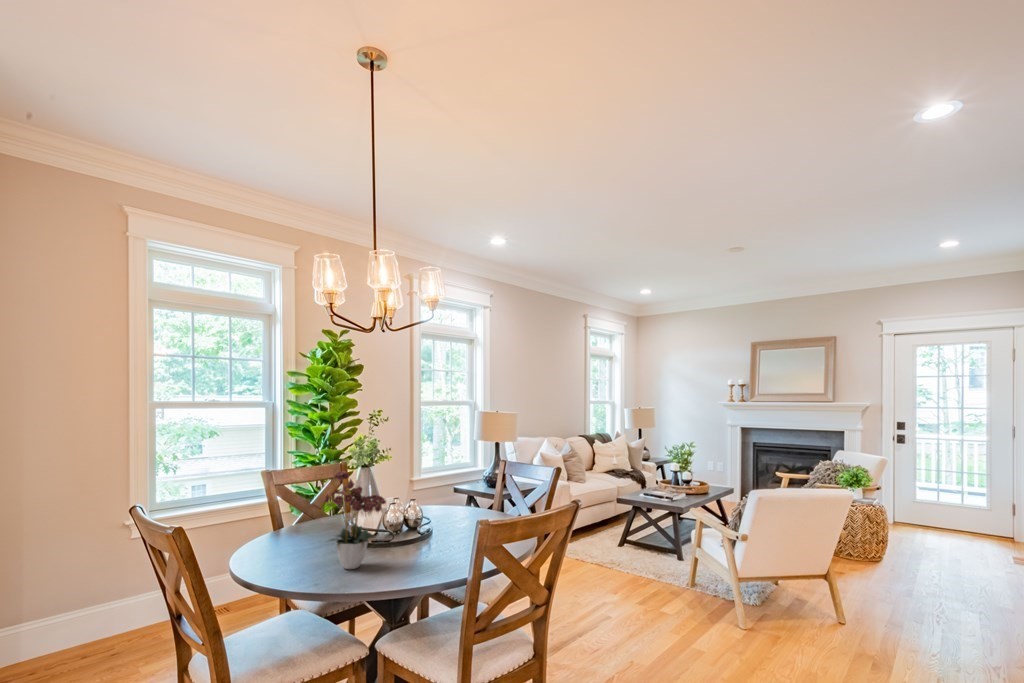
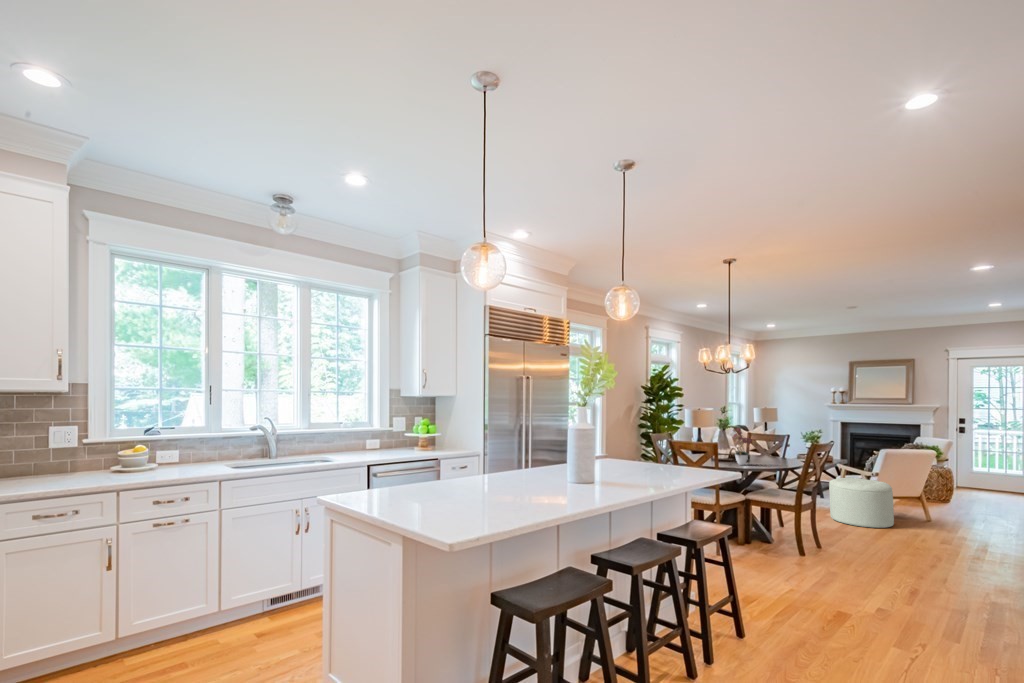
ottoman: none [660,540,771,656] -> present [829,478,894,528]

